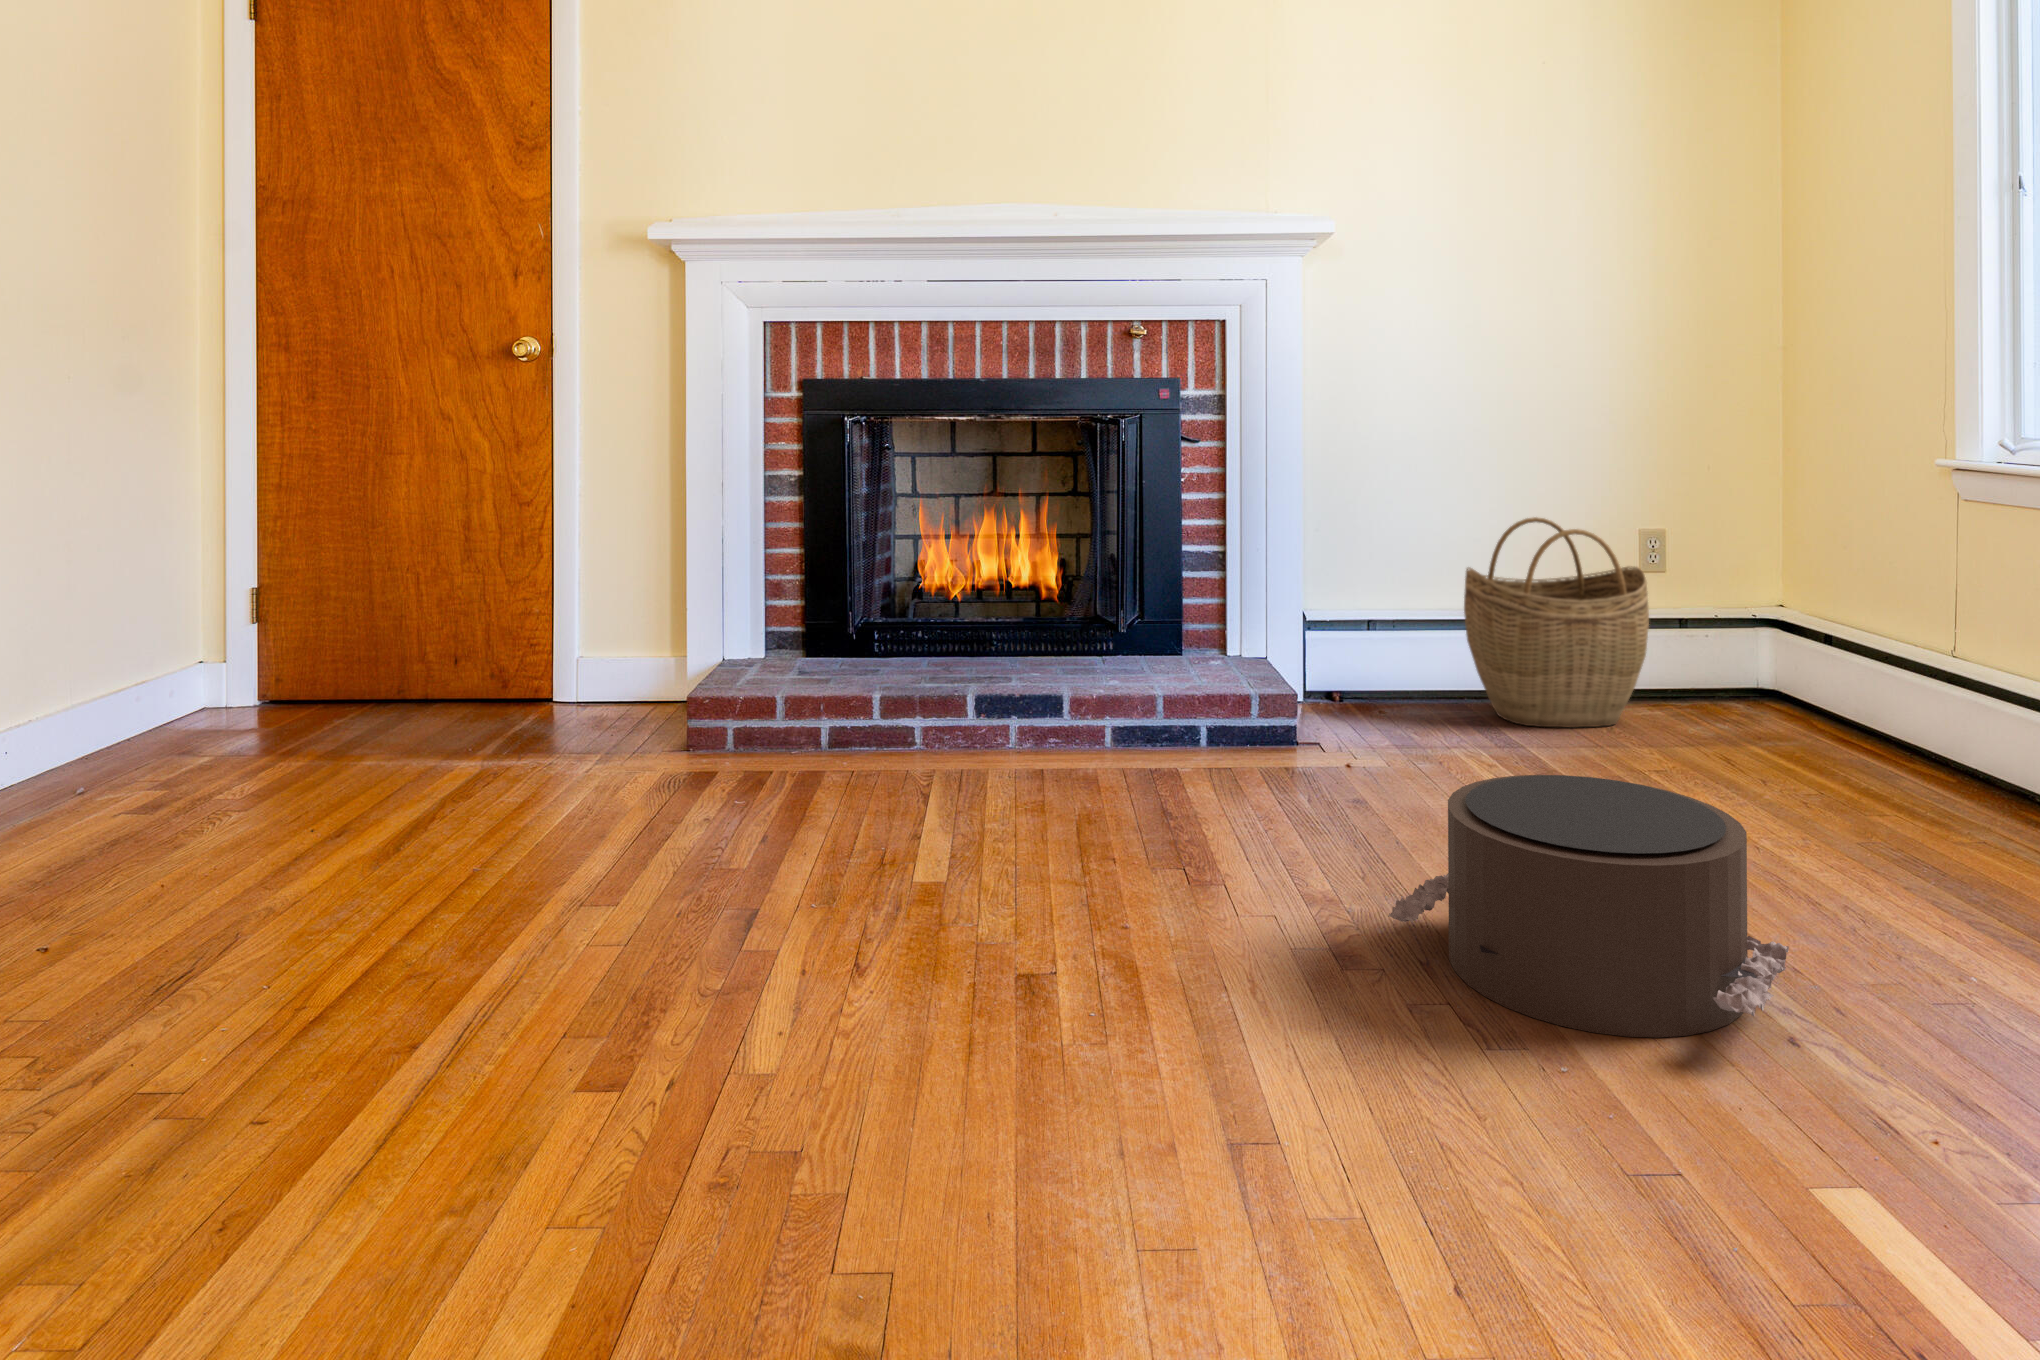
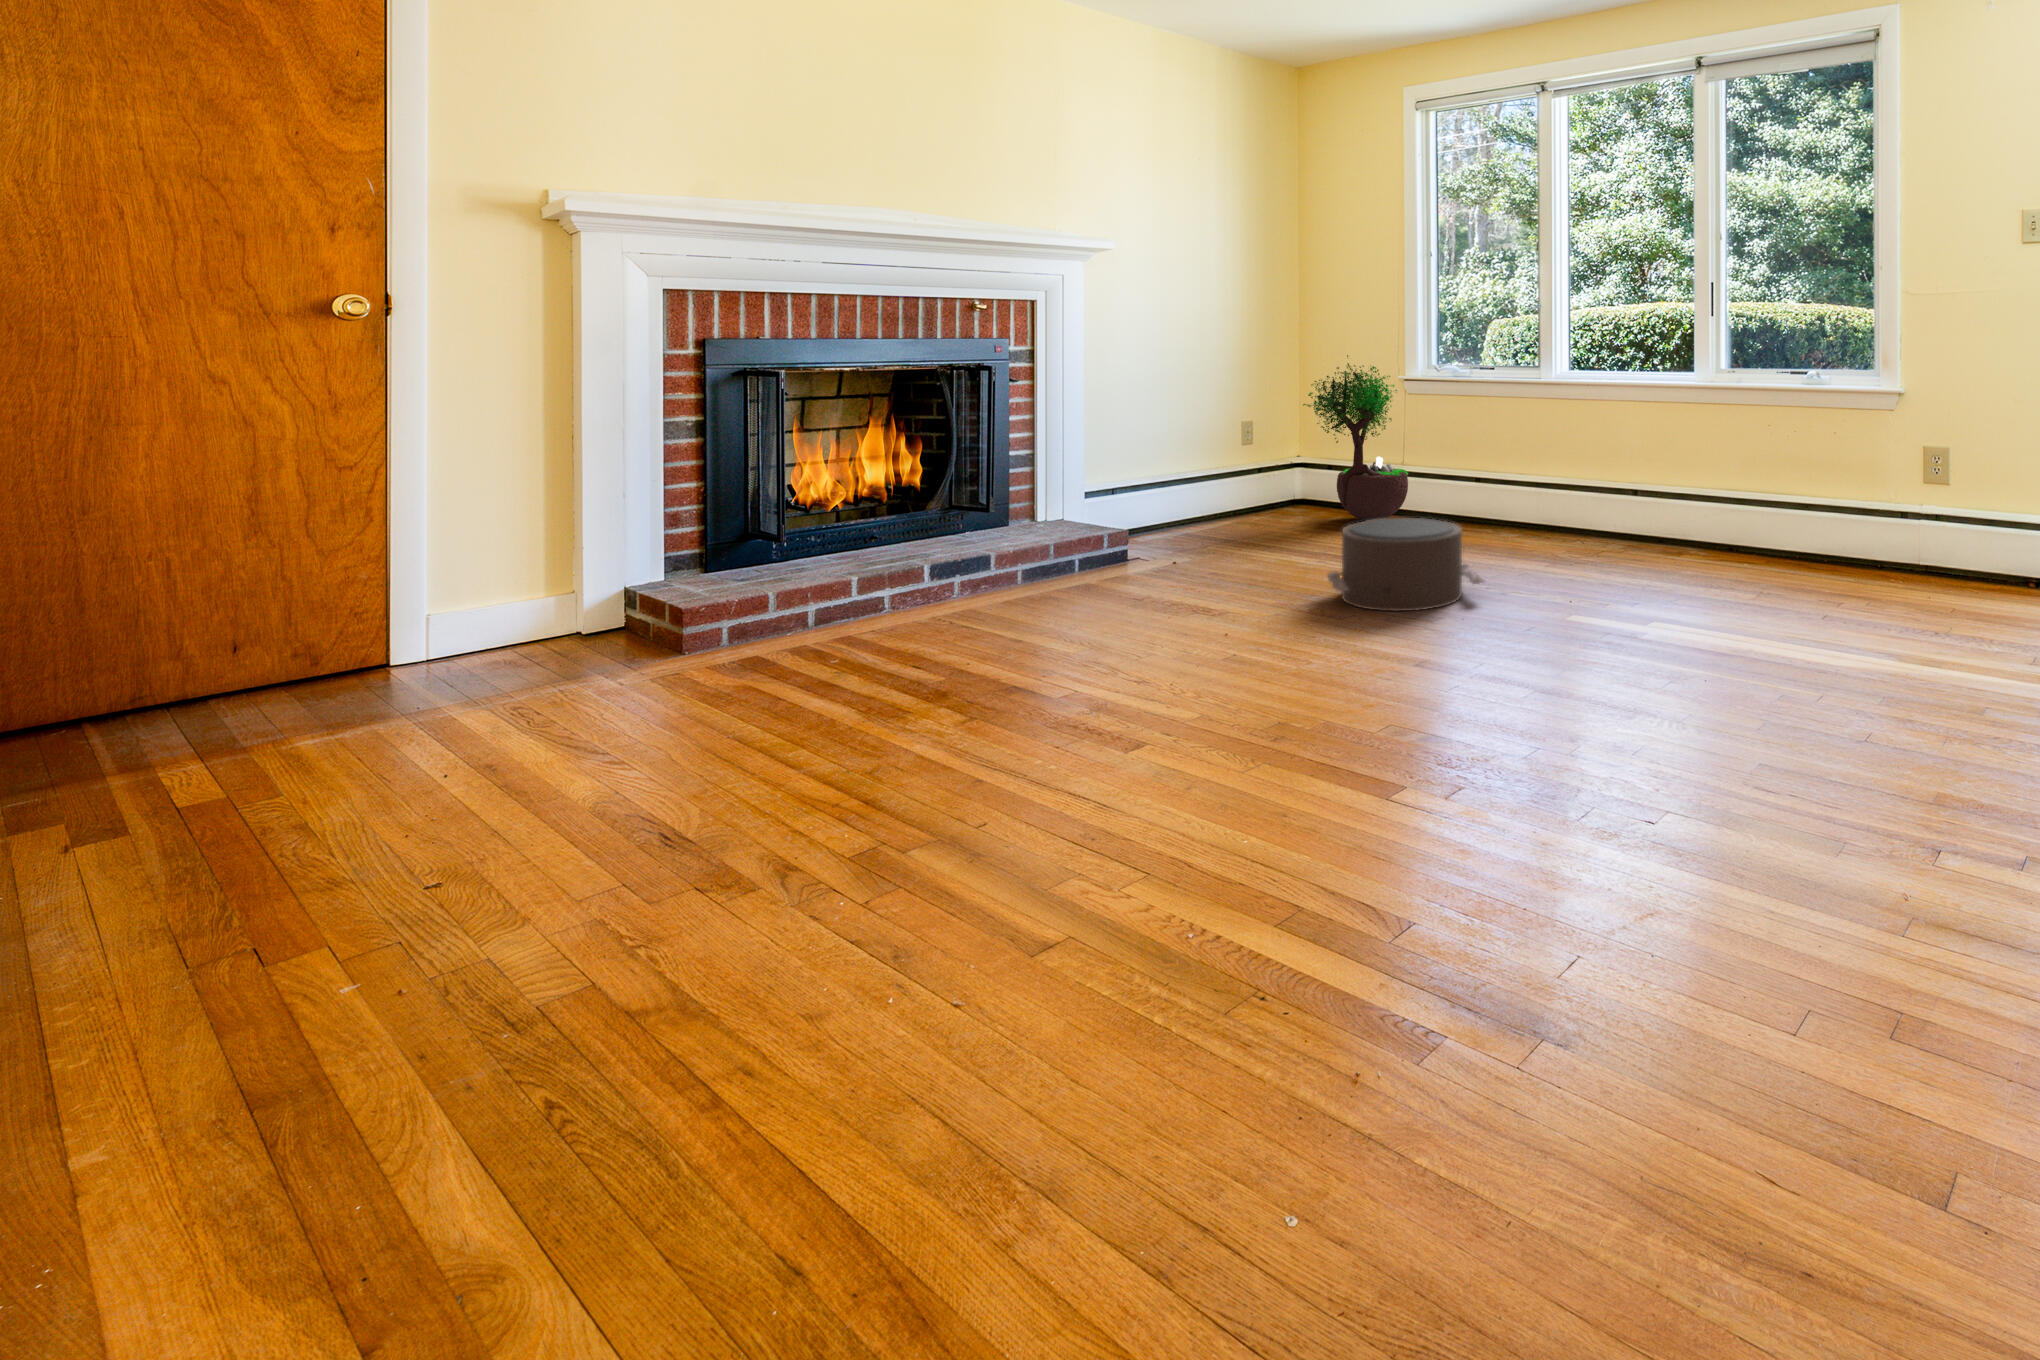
potted tree: none [1701,410,1972,771] -> present [1303,355,1408,521]
woven basket: present [1464,517,1649,728] -> none [1169,418,1267,533]

